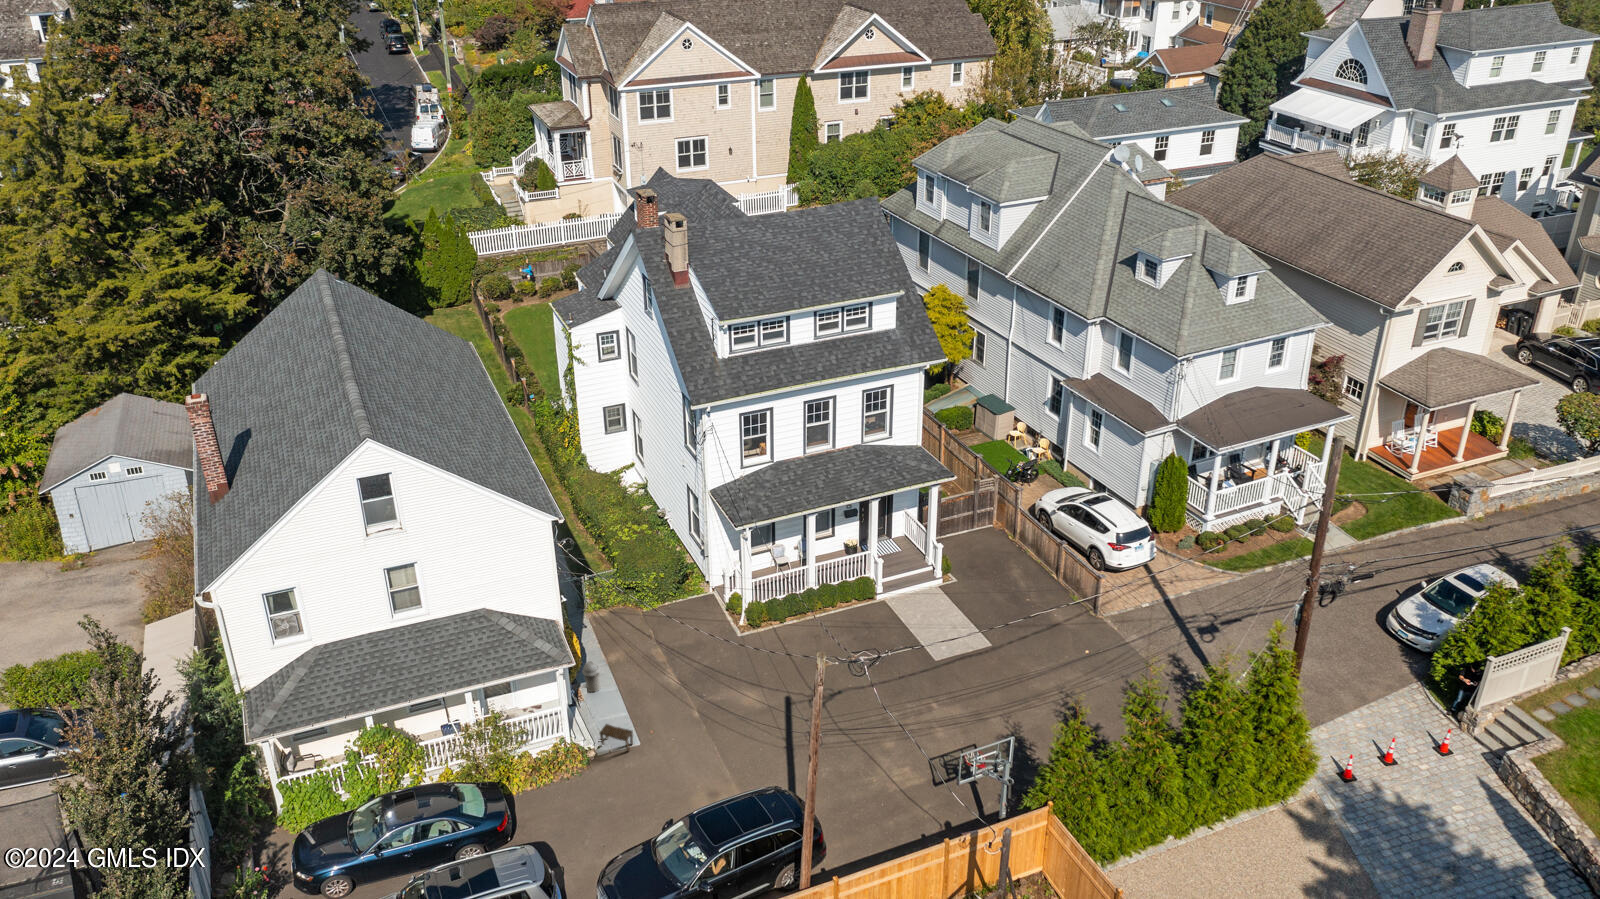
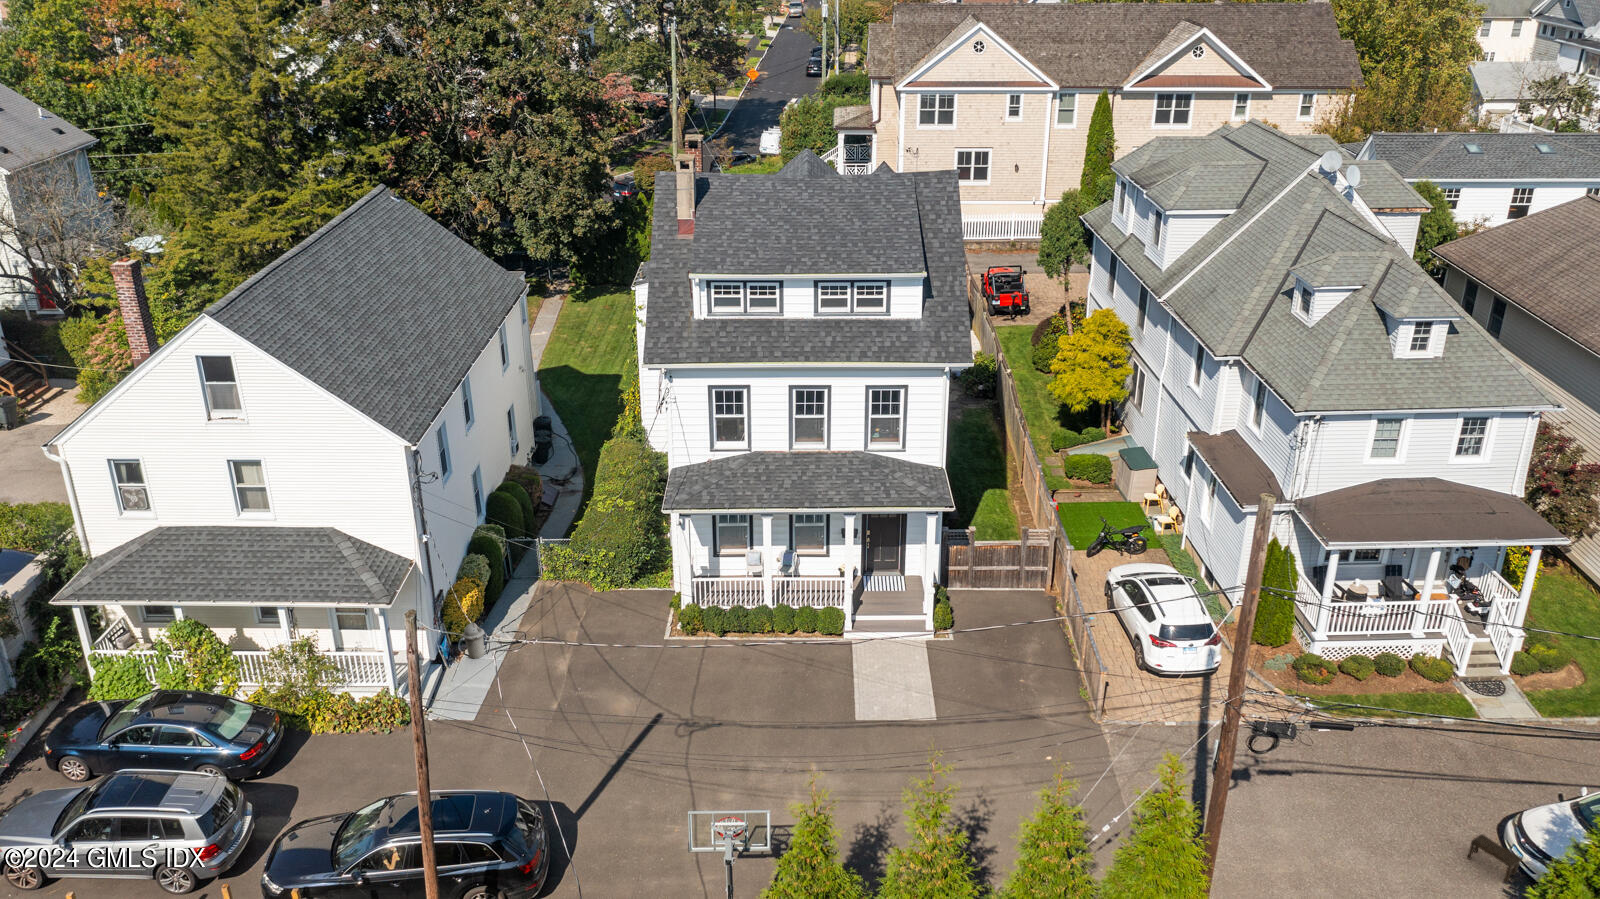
bench: present [599,724,633,752] -> present [1468,834,1522,882]

